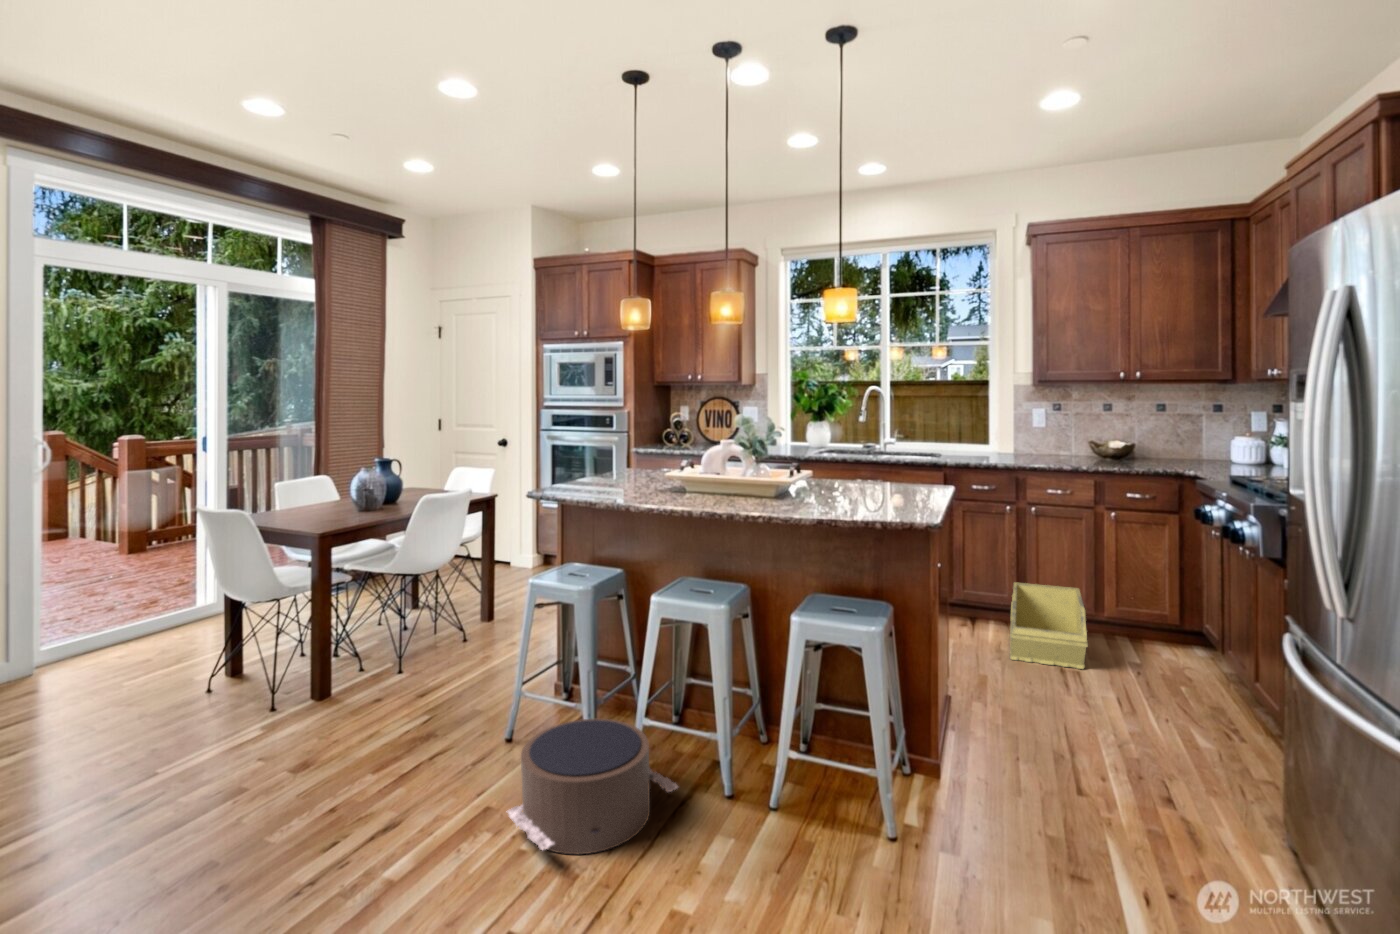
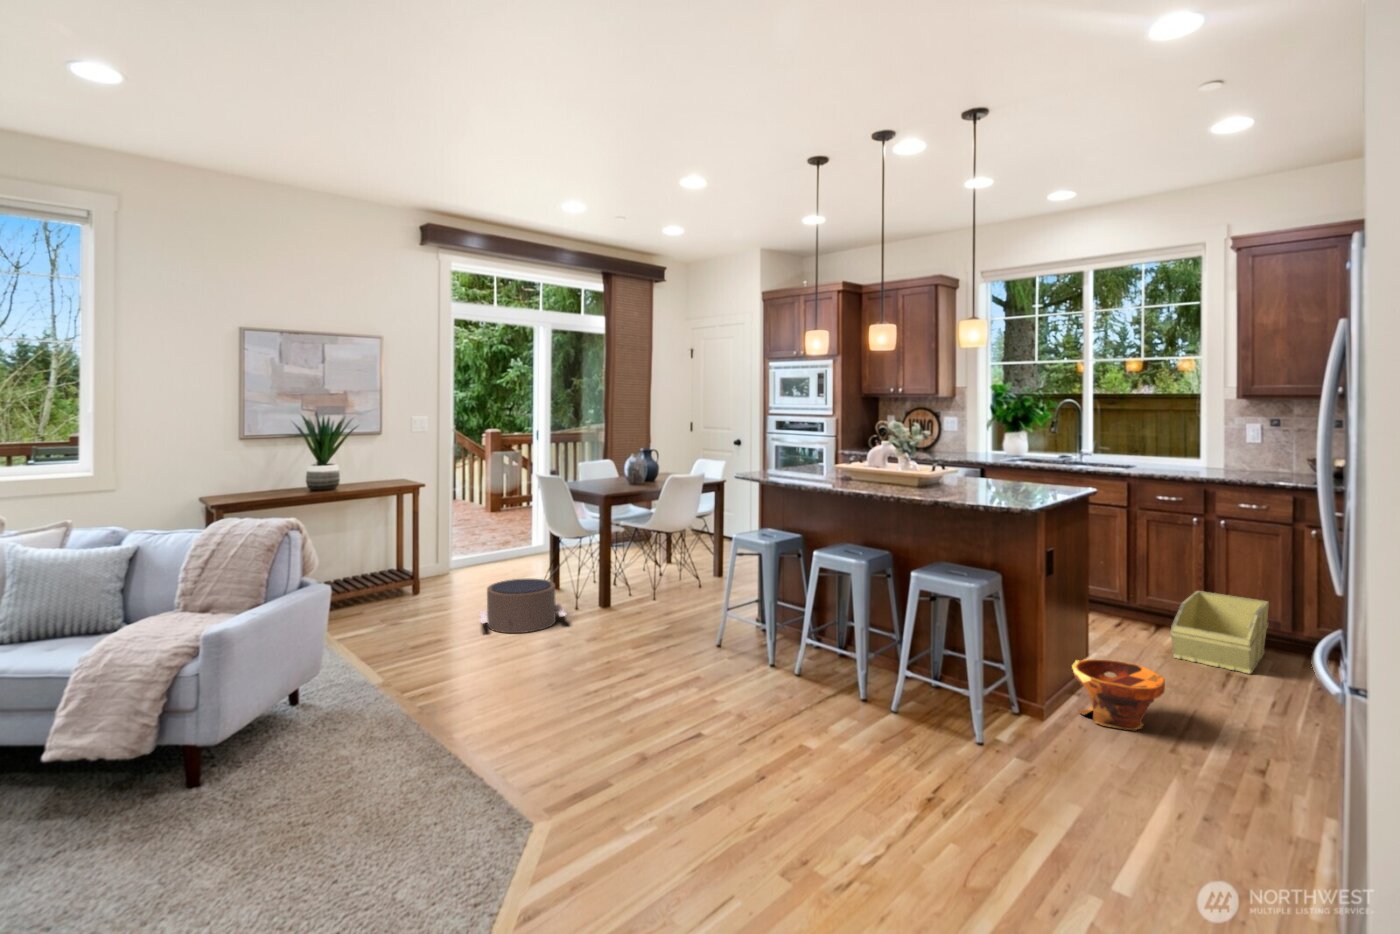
planter: none [959,688,1062,774] -> present [1072,659,1165,730]
pouf: present [507,719,678,855] -> present [479,579,566,633]

